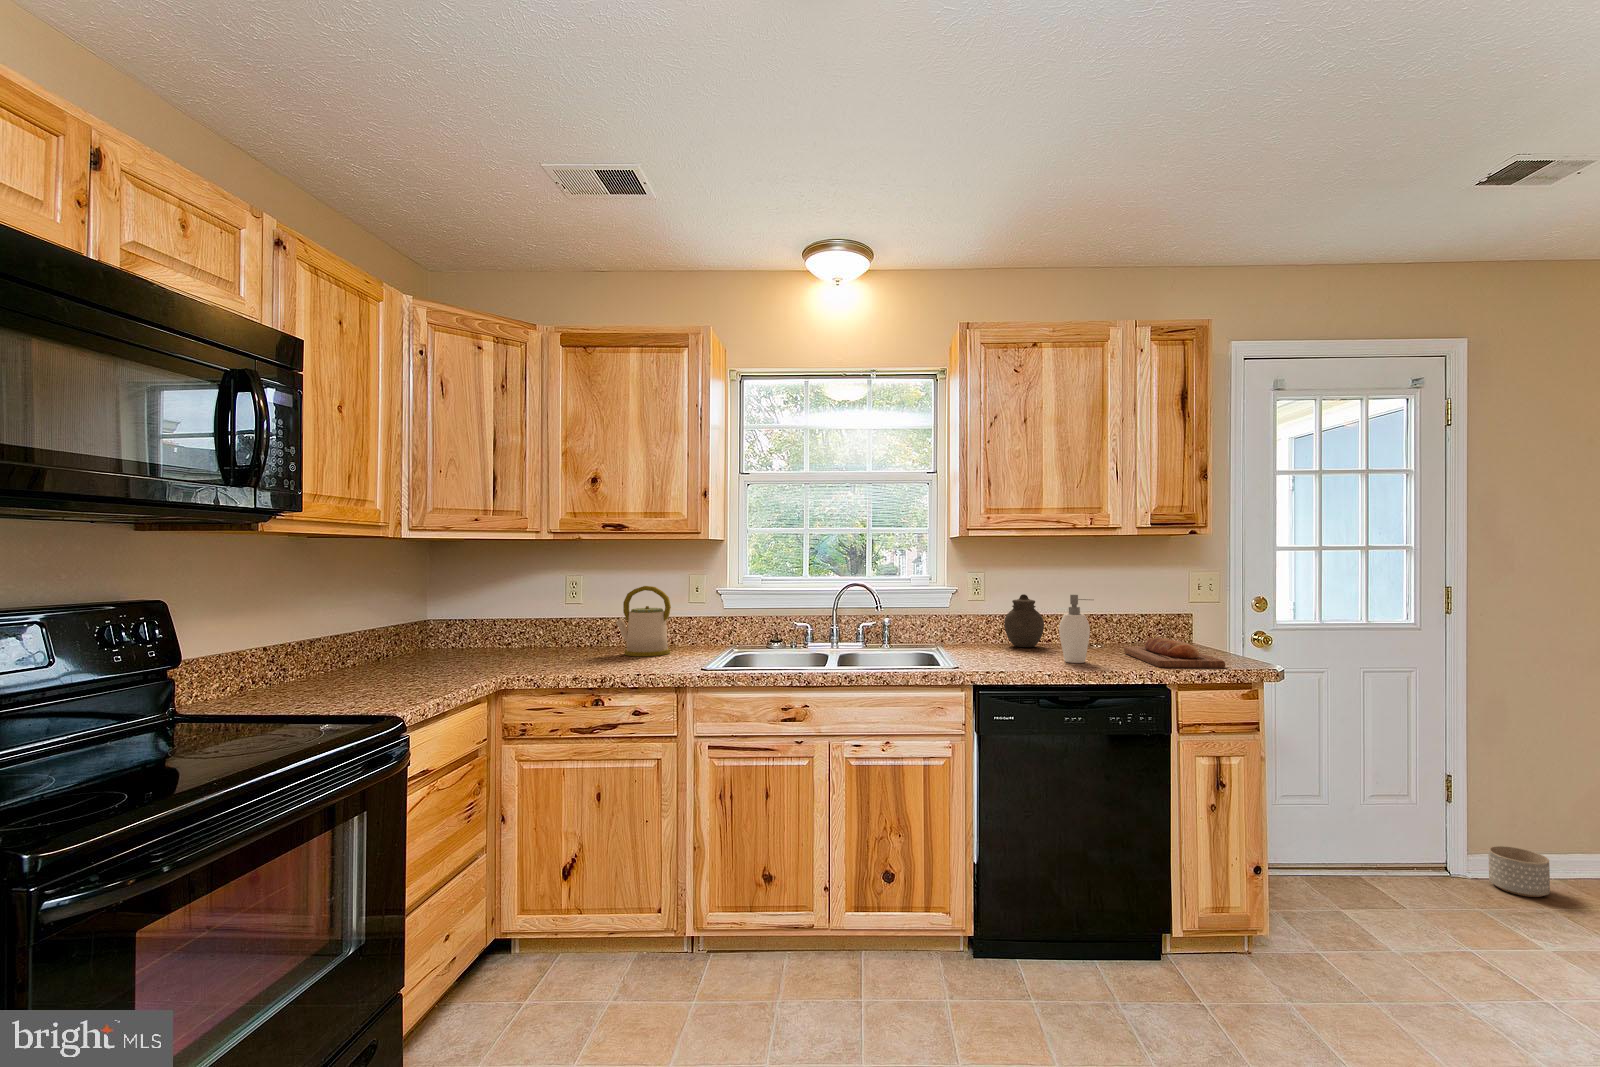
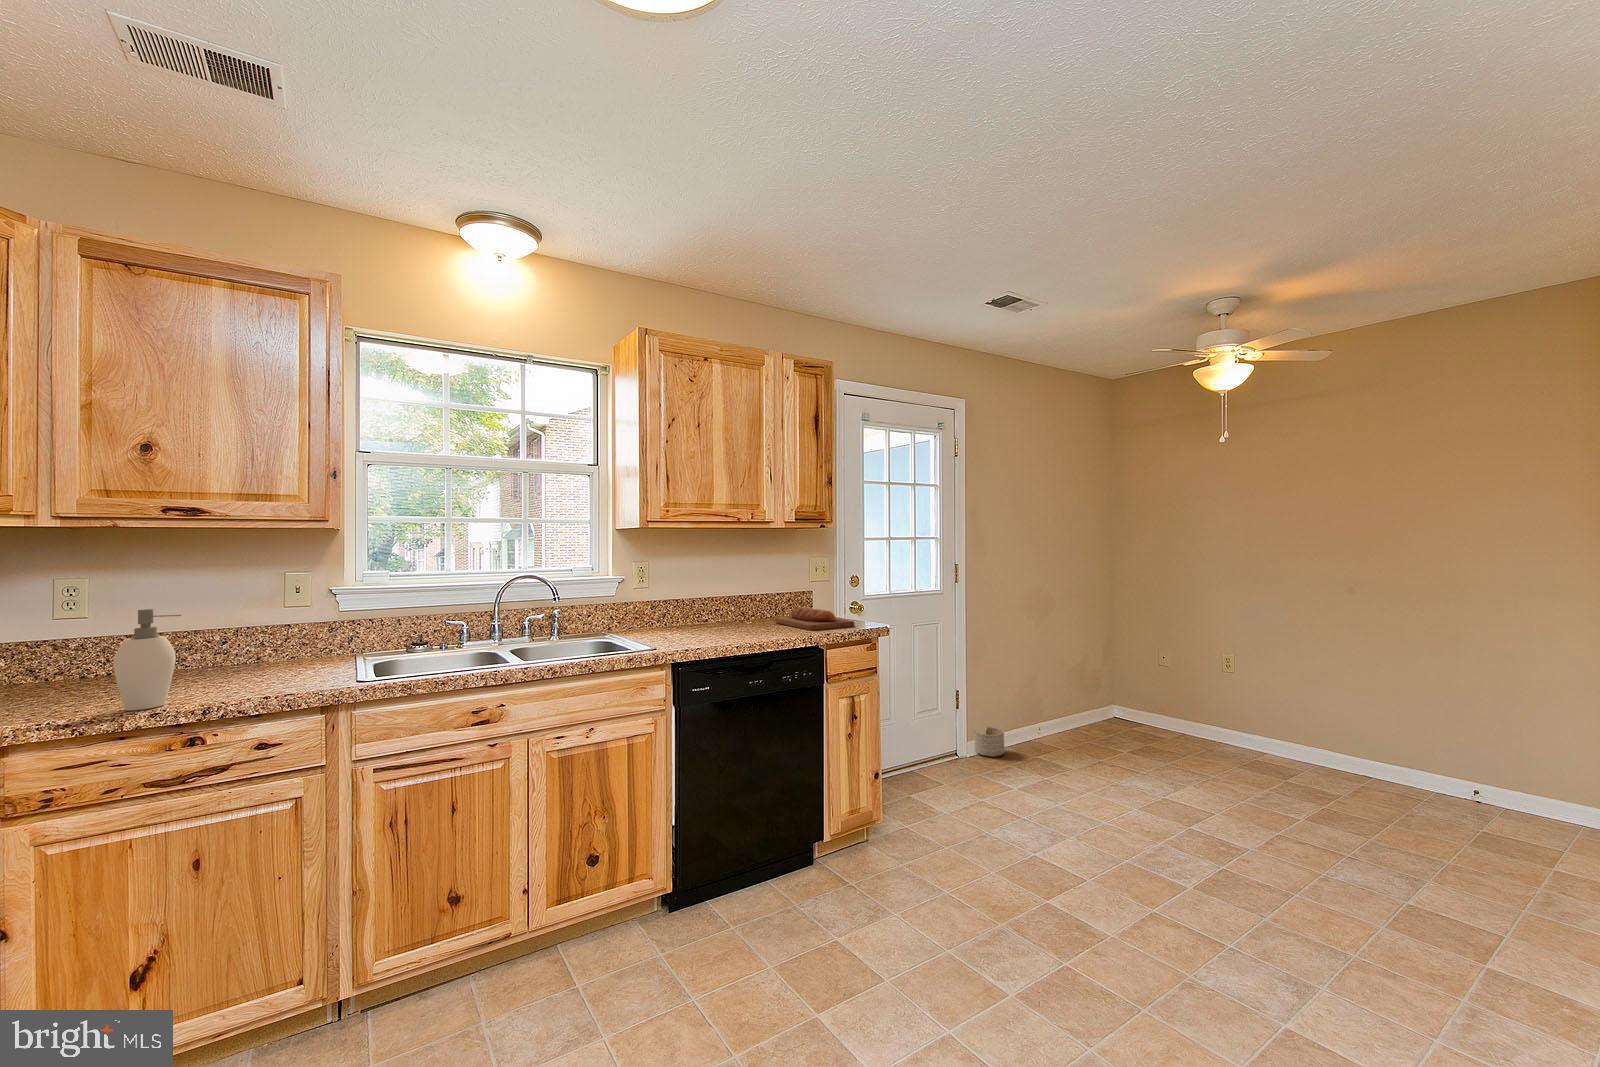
kettle: present [616,586,671,656] -> none [213,587,302,675]
jar: present [1004,594,1044,647] -> none [675,579,709,625]
soap dispenser: present [1059,595,1091,663] -> present [113,609,181,711]

